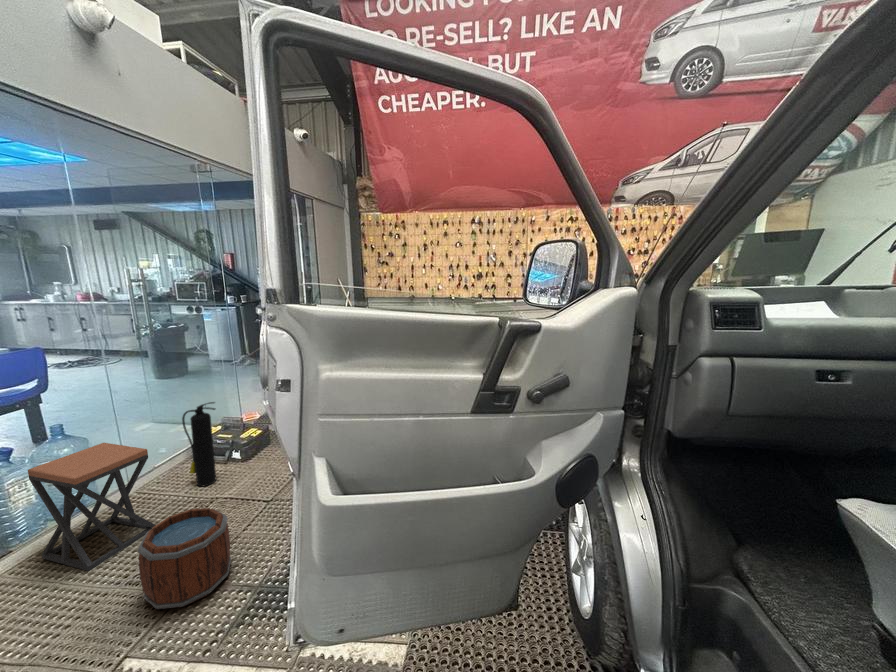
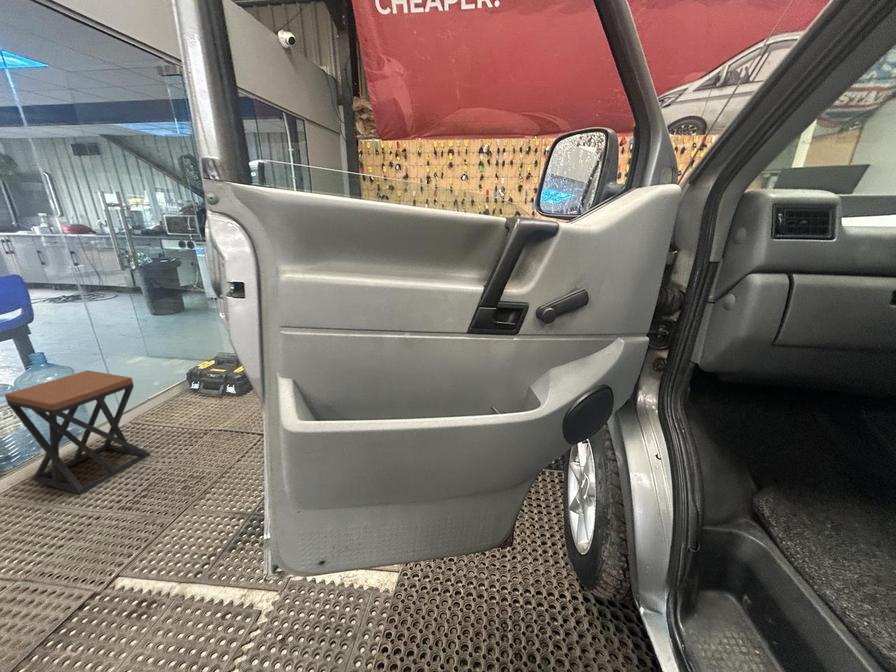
fire extinguisher: present [182,402,216,486] -> none [172,333,212,418]
bucket: present [138,508,231,609] -> none [120,437,223,533]

